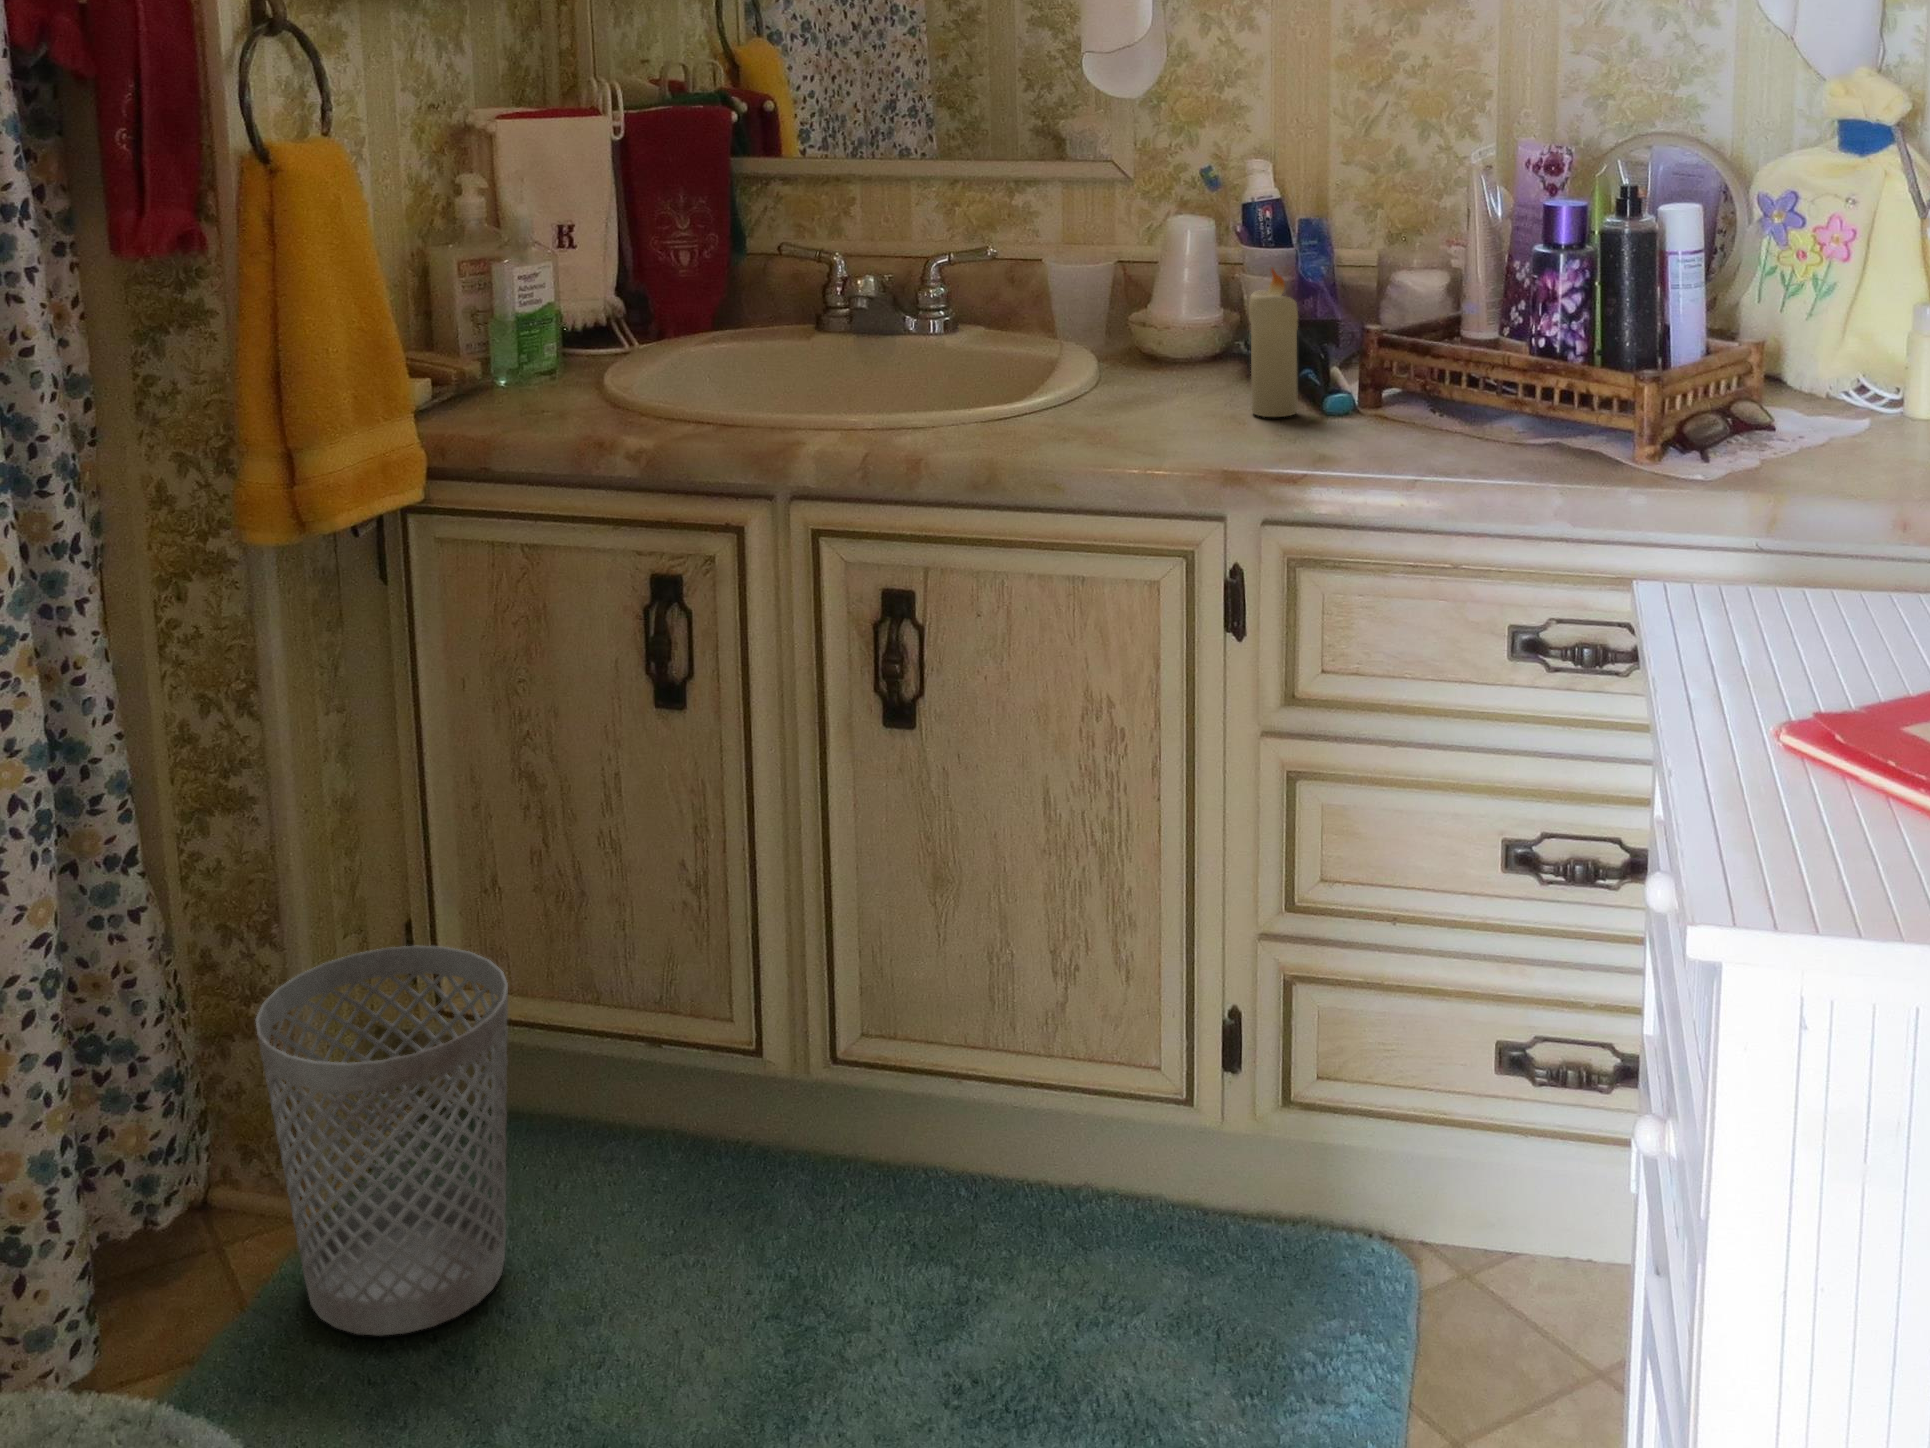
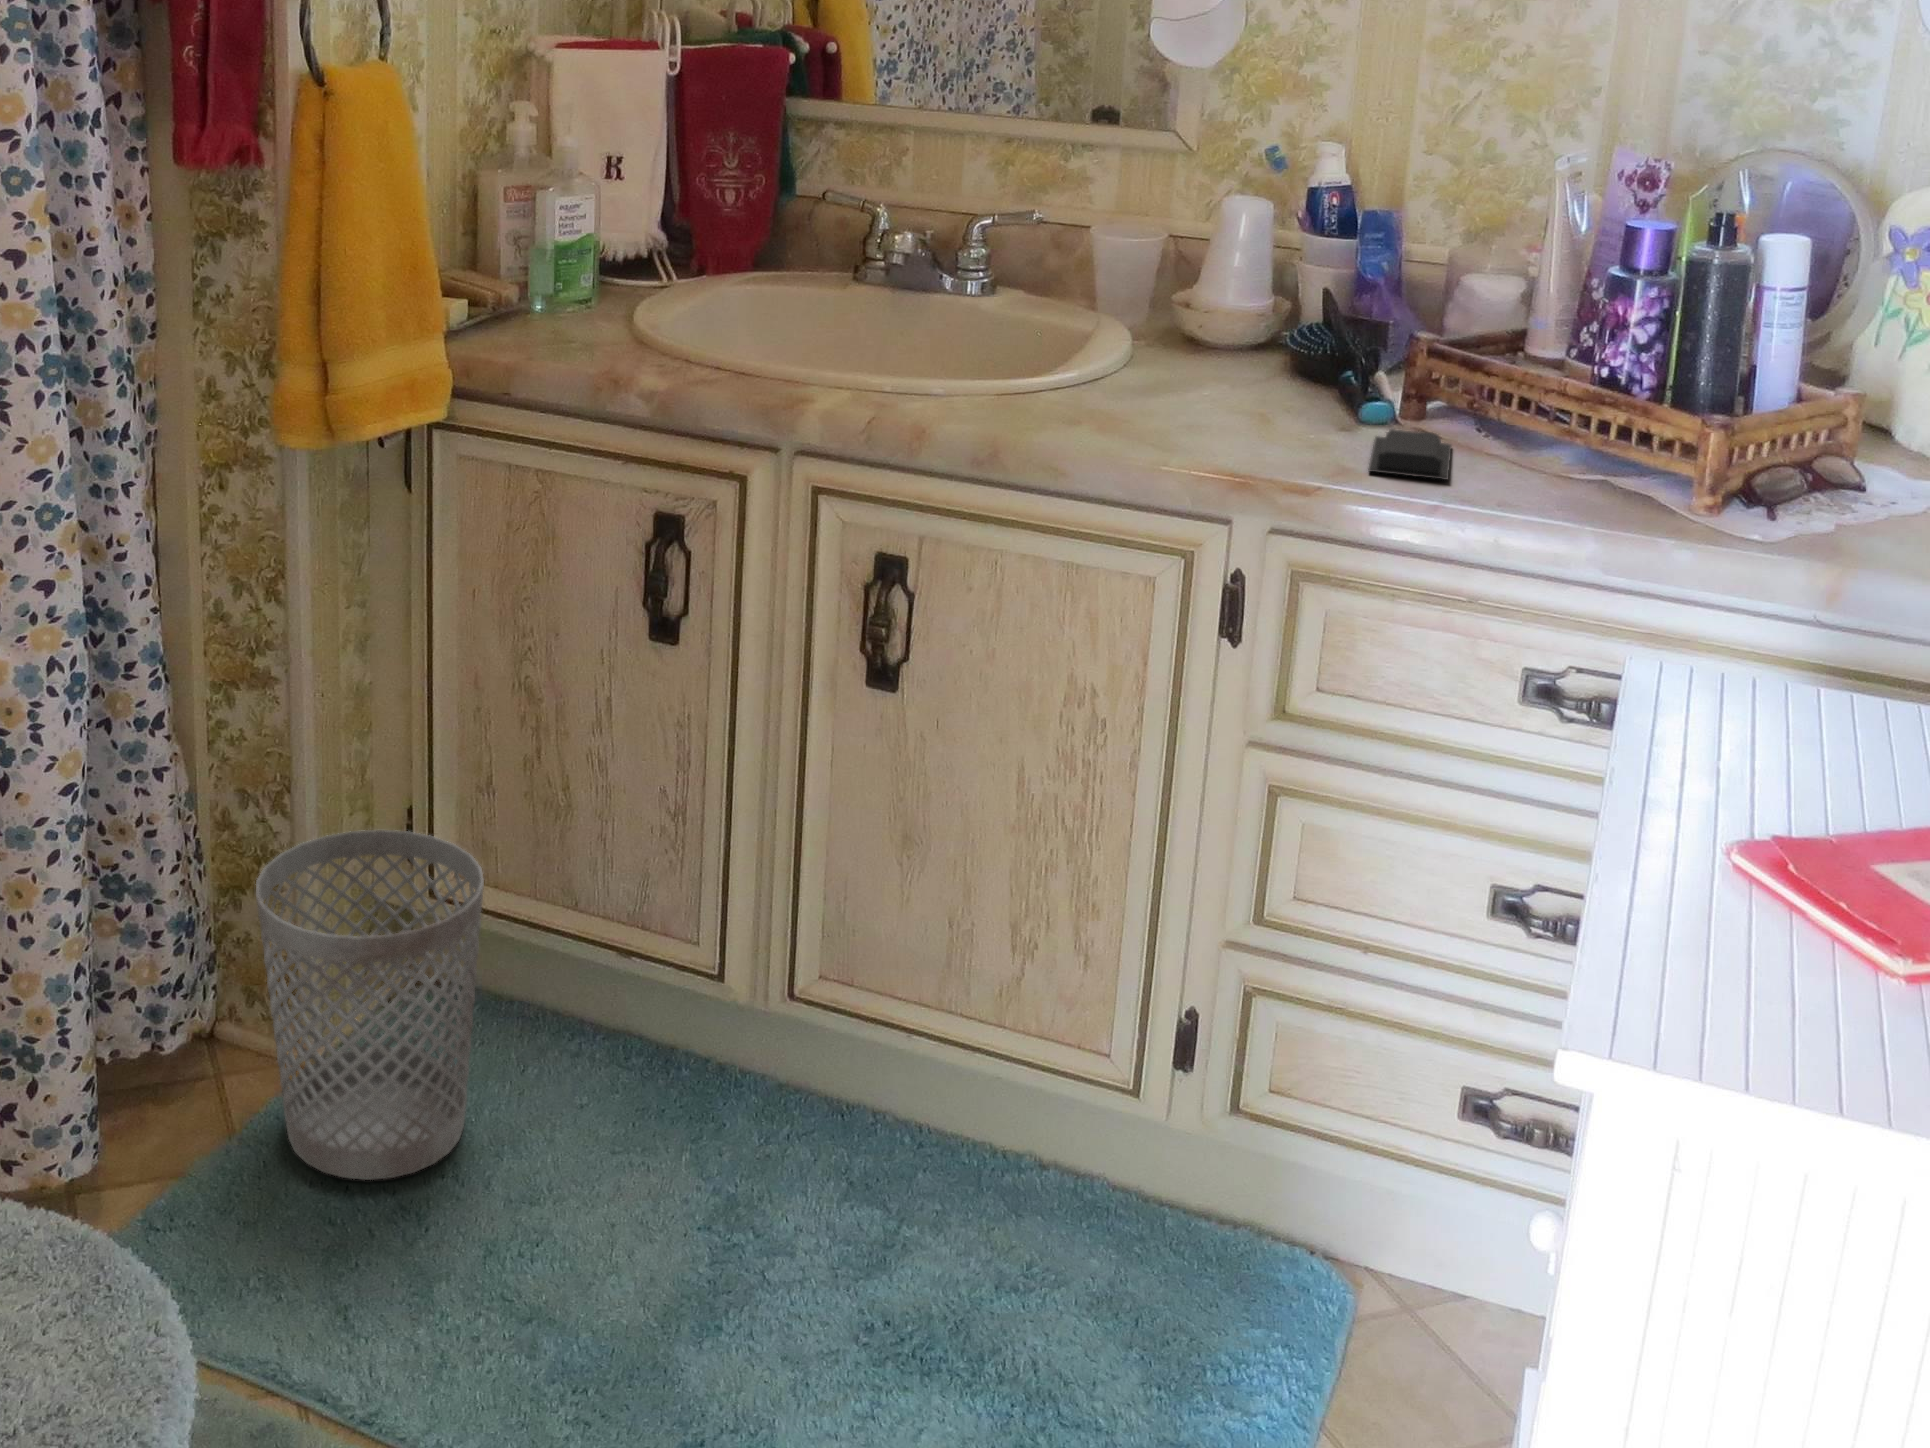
candle: present [1249,269,1298,417] -> none [1273,267,1334,424]
soap bar: none [1348,412,1422,453] -> present [1368,429,1451,480]

